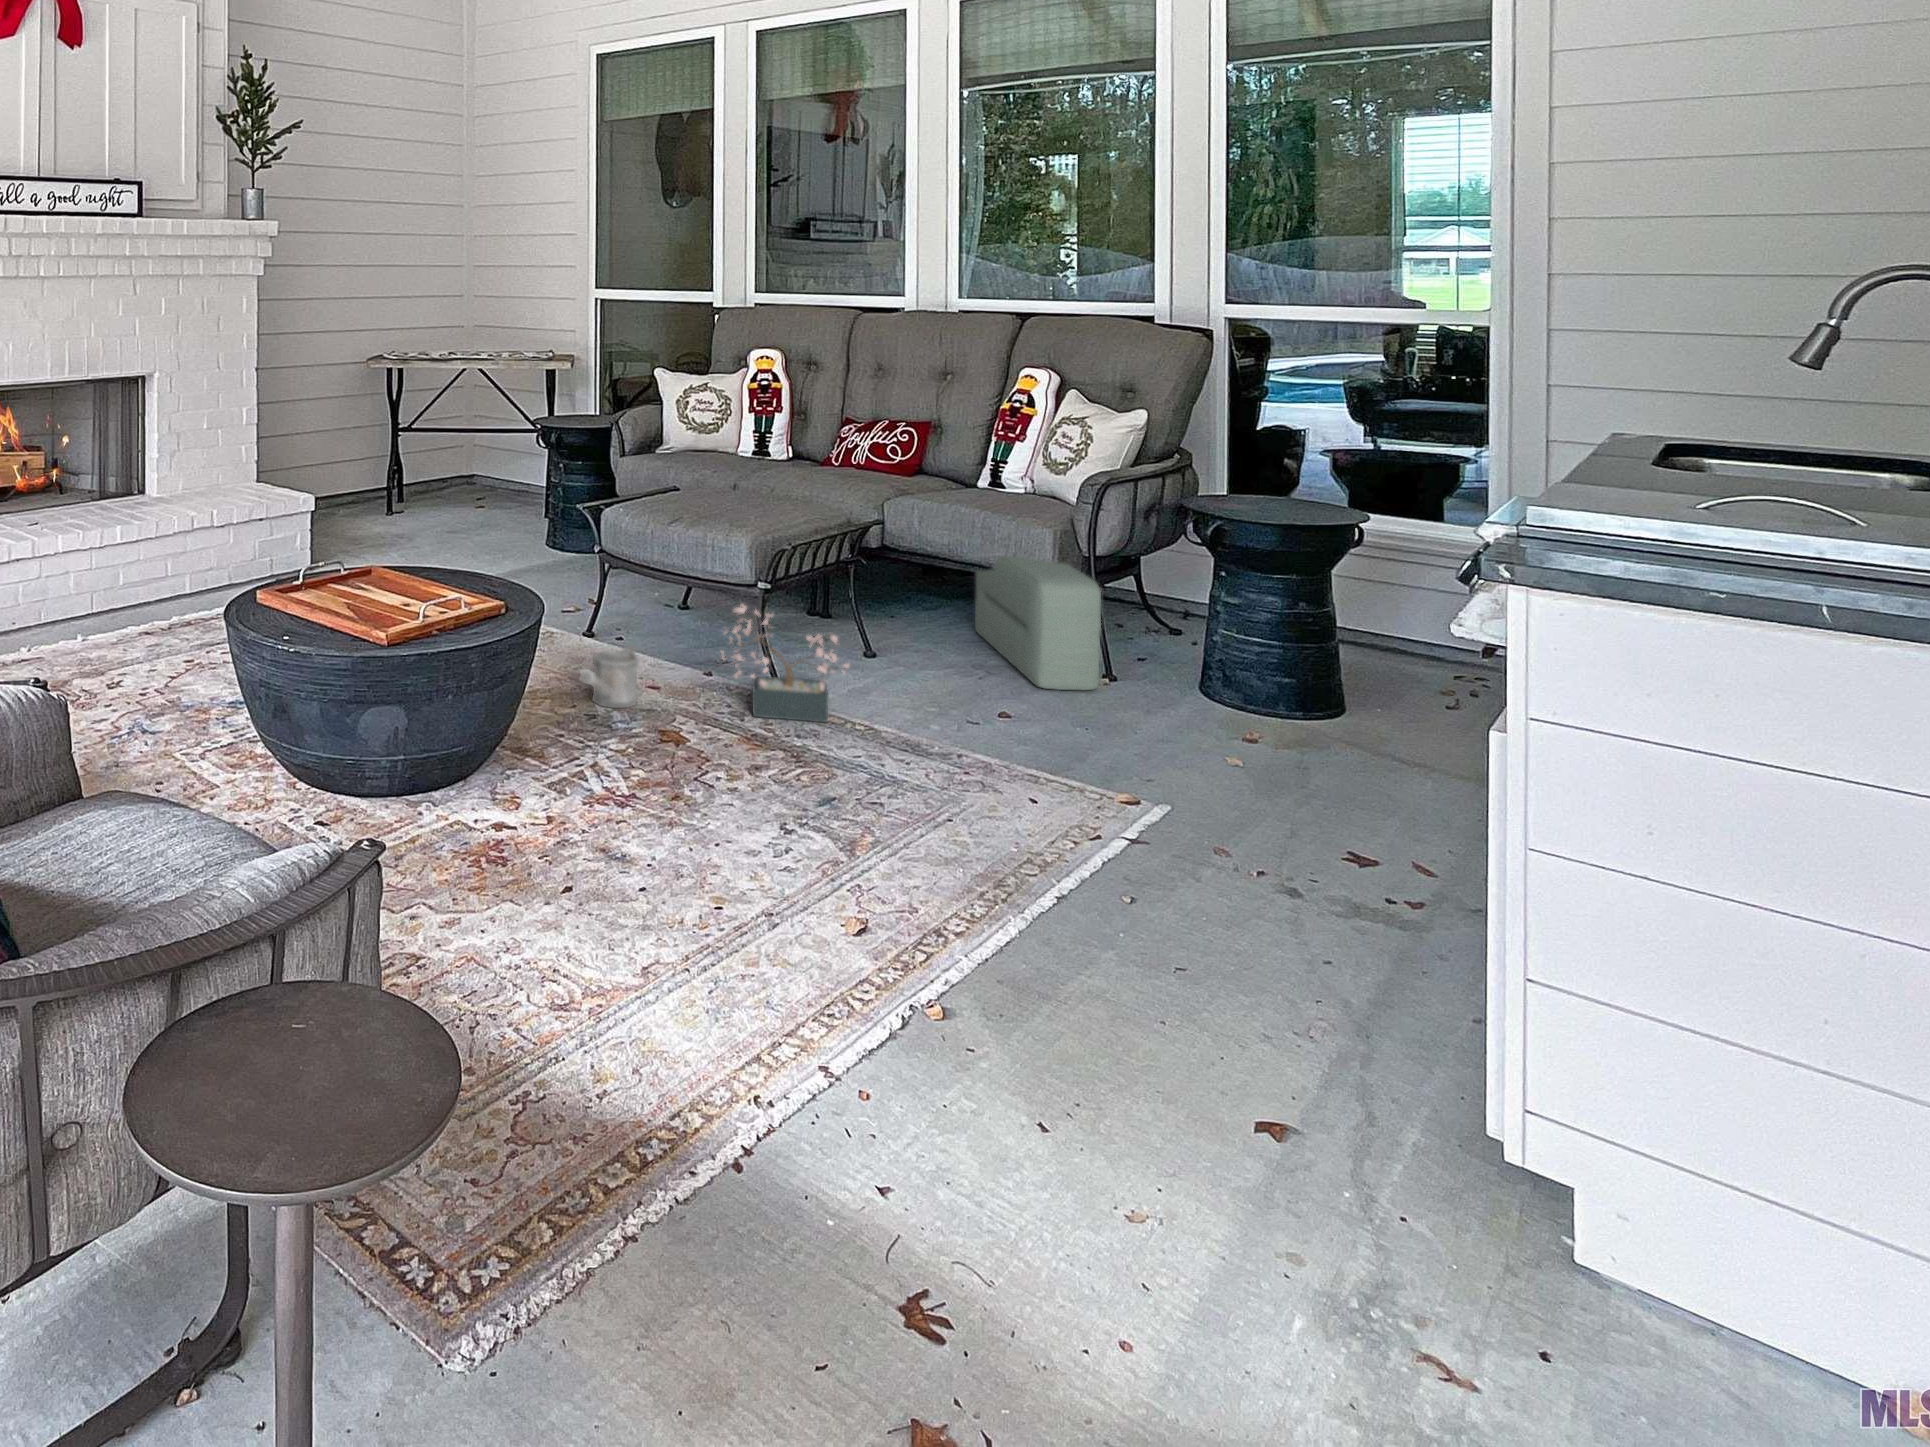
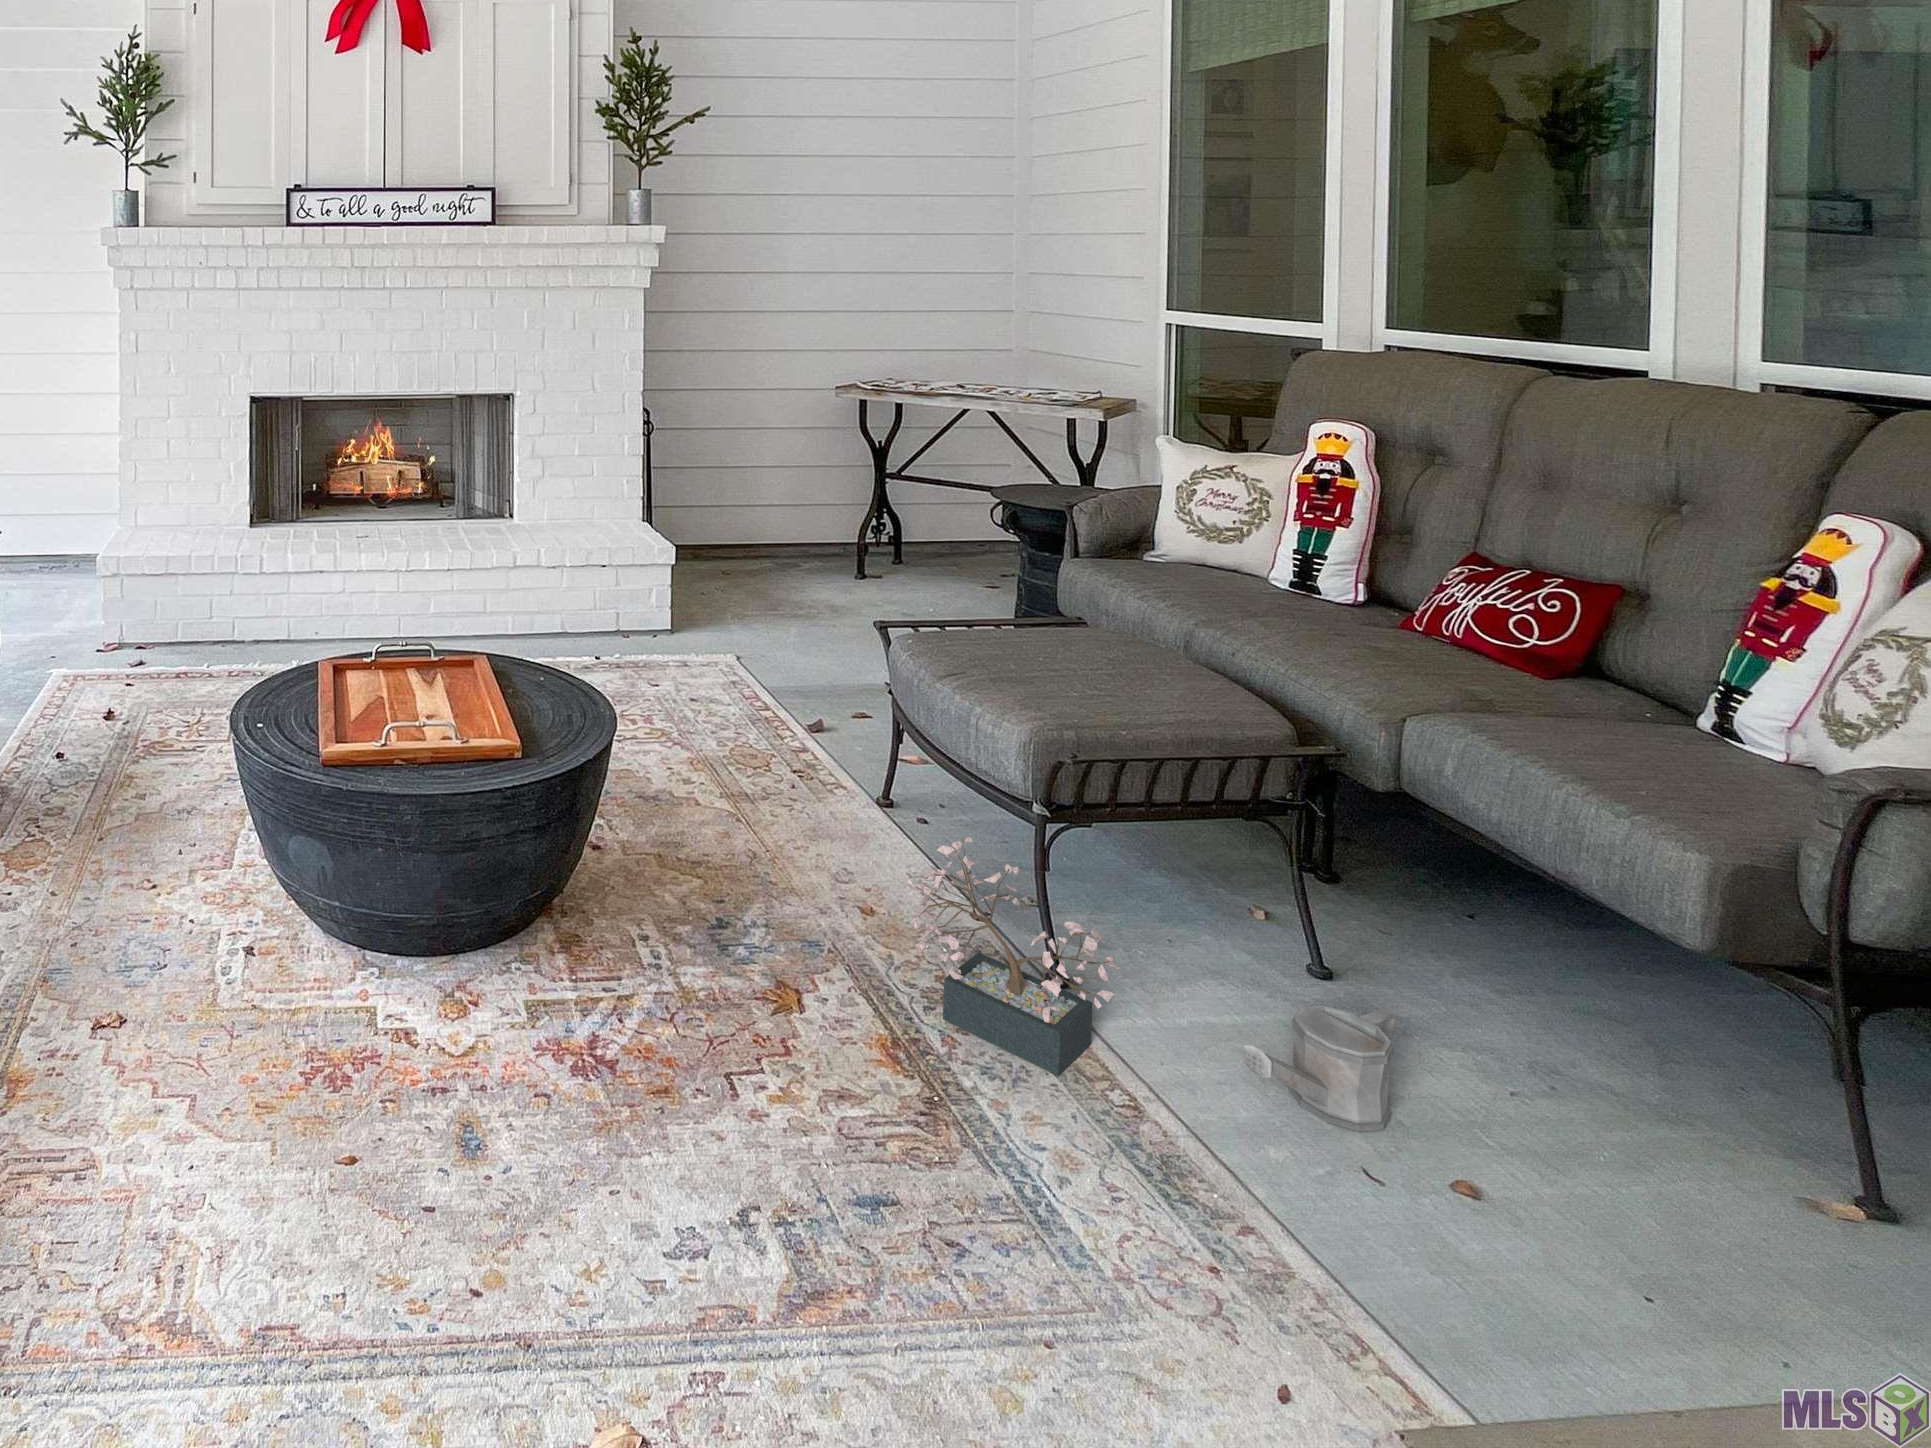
pouf: present [975,556,1101,690] -> none [1602,835,1797,1223]
watering can: present [580,646,638,708] -> present [1243,1006,1397,1132]

